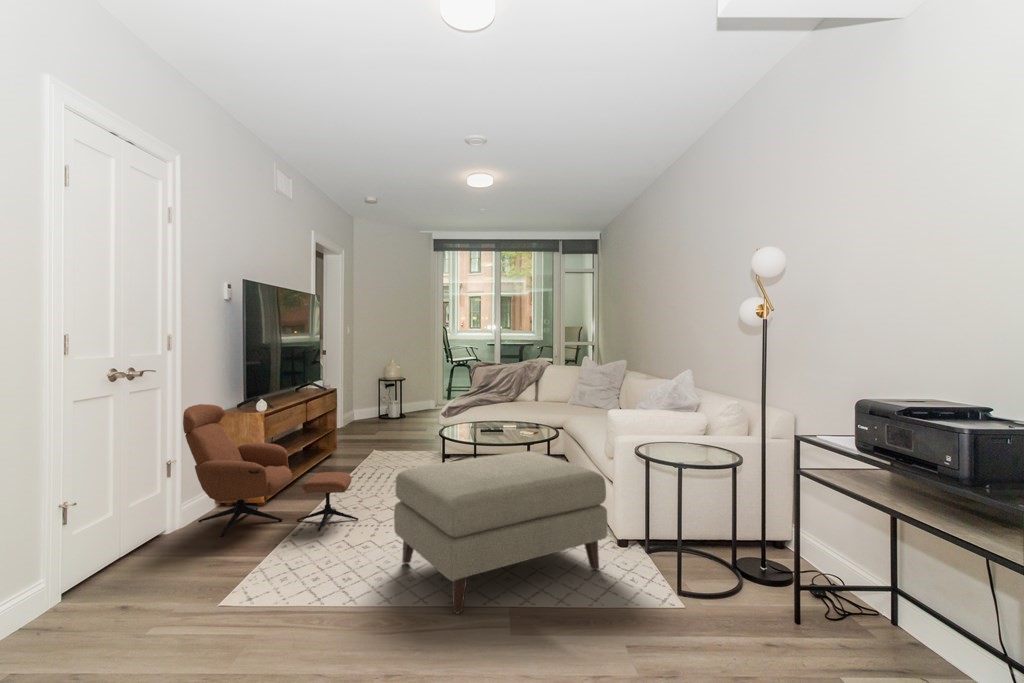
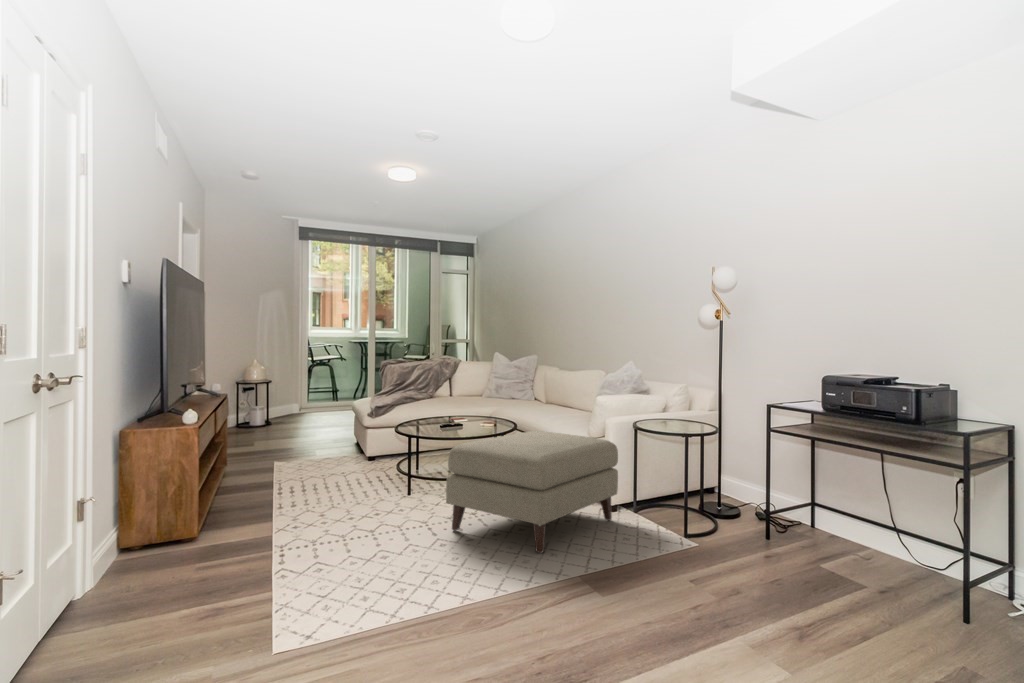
lounge chair: present [183,404,358,537] -> none [185,394,362,530]

